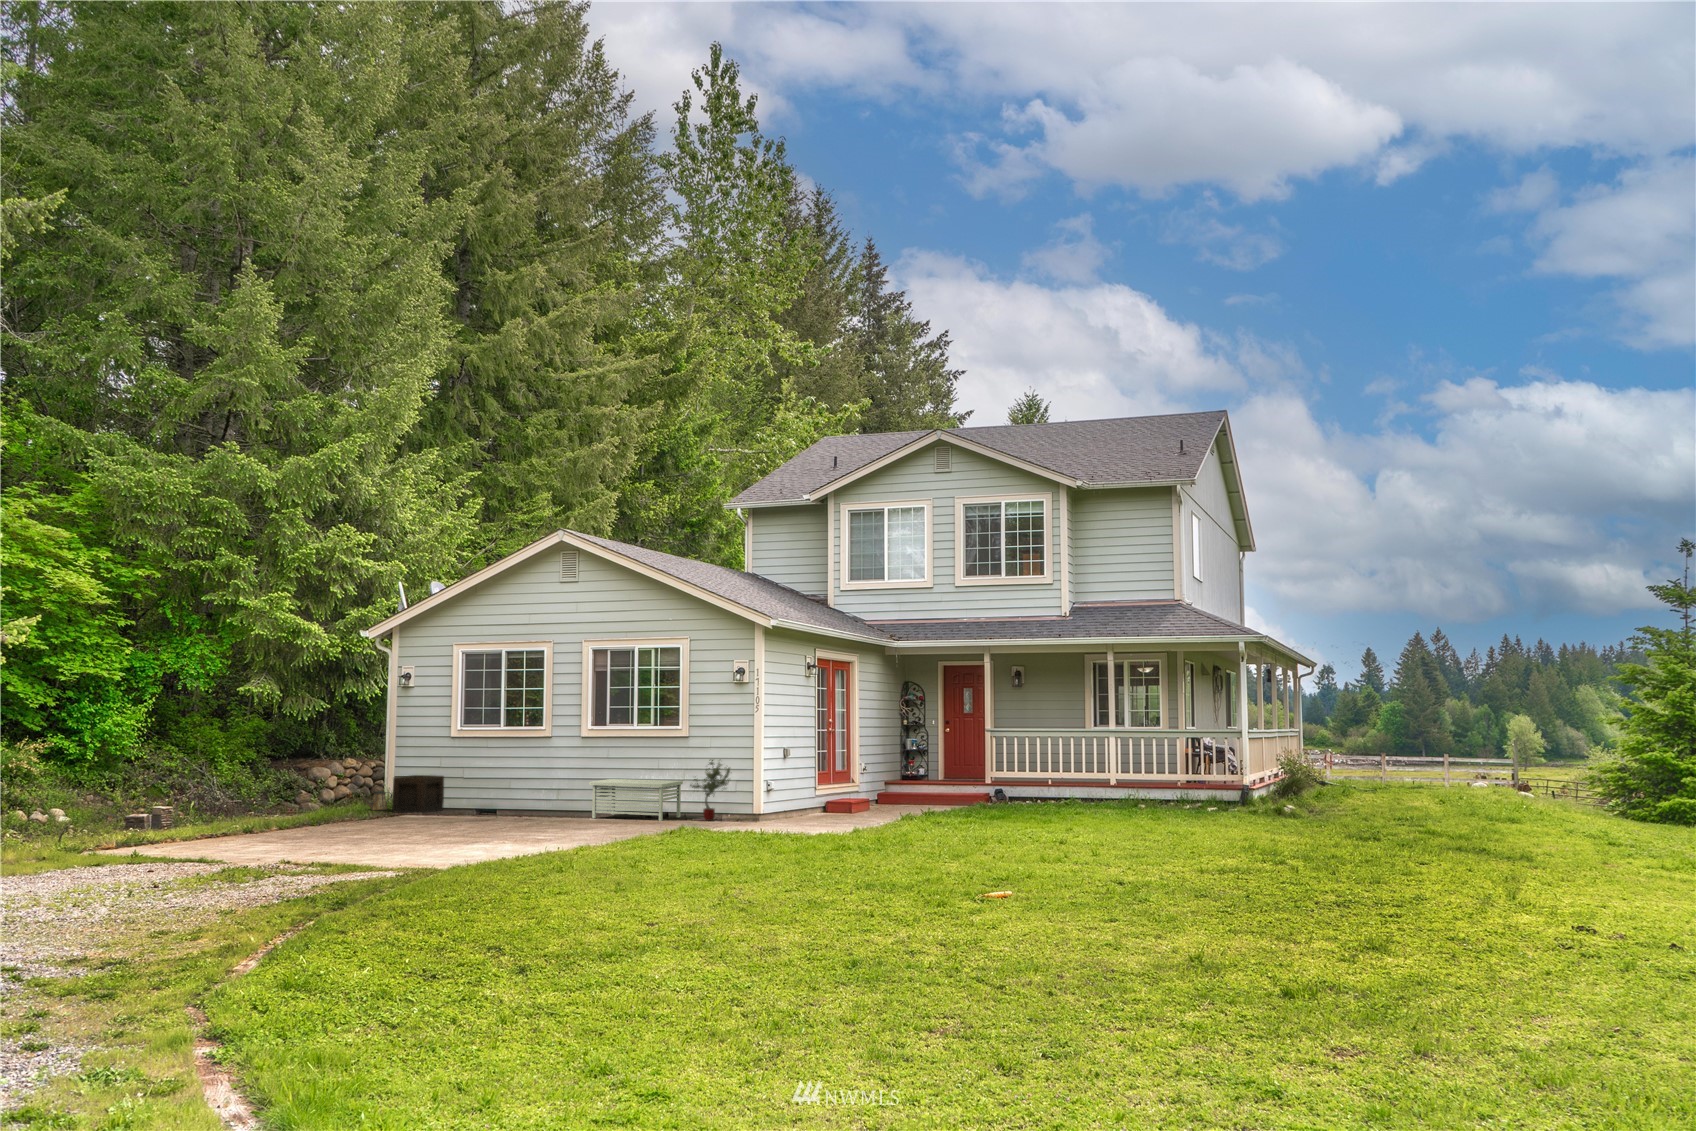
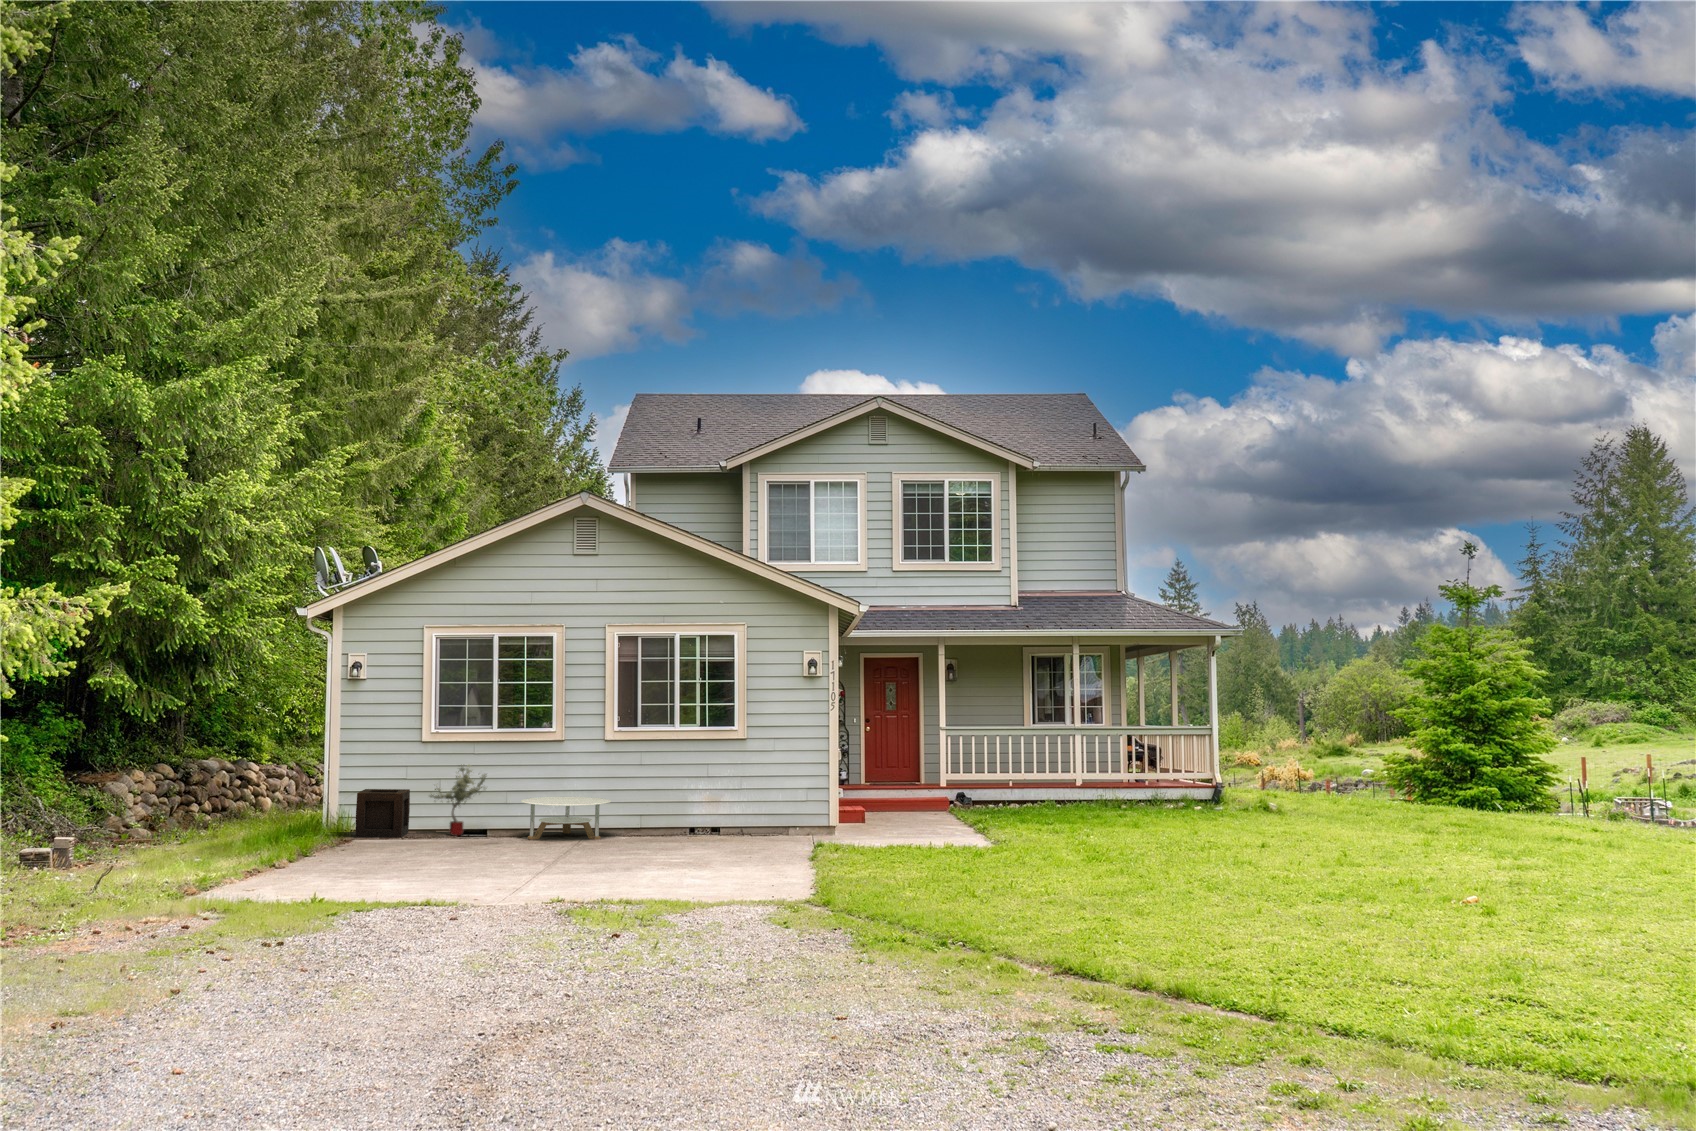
potted tree: present [690,760,730,821] -> present [430,765,487,836]
storage bench: present [589,779,683,821] -> none [644,790,741,837]
round table: none [495,784,571,819] -> present [521,797,611,840]
watering can: present [356,790,392,810] -> none [297,810,333,836]

